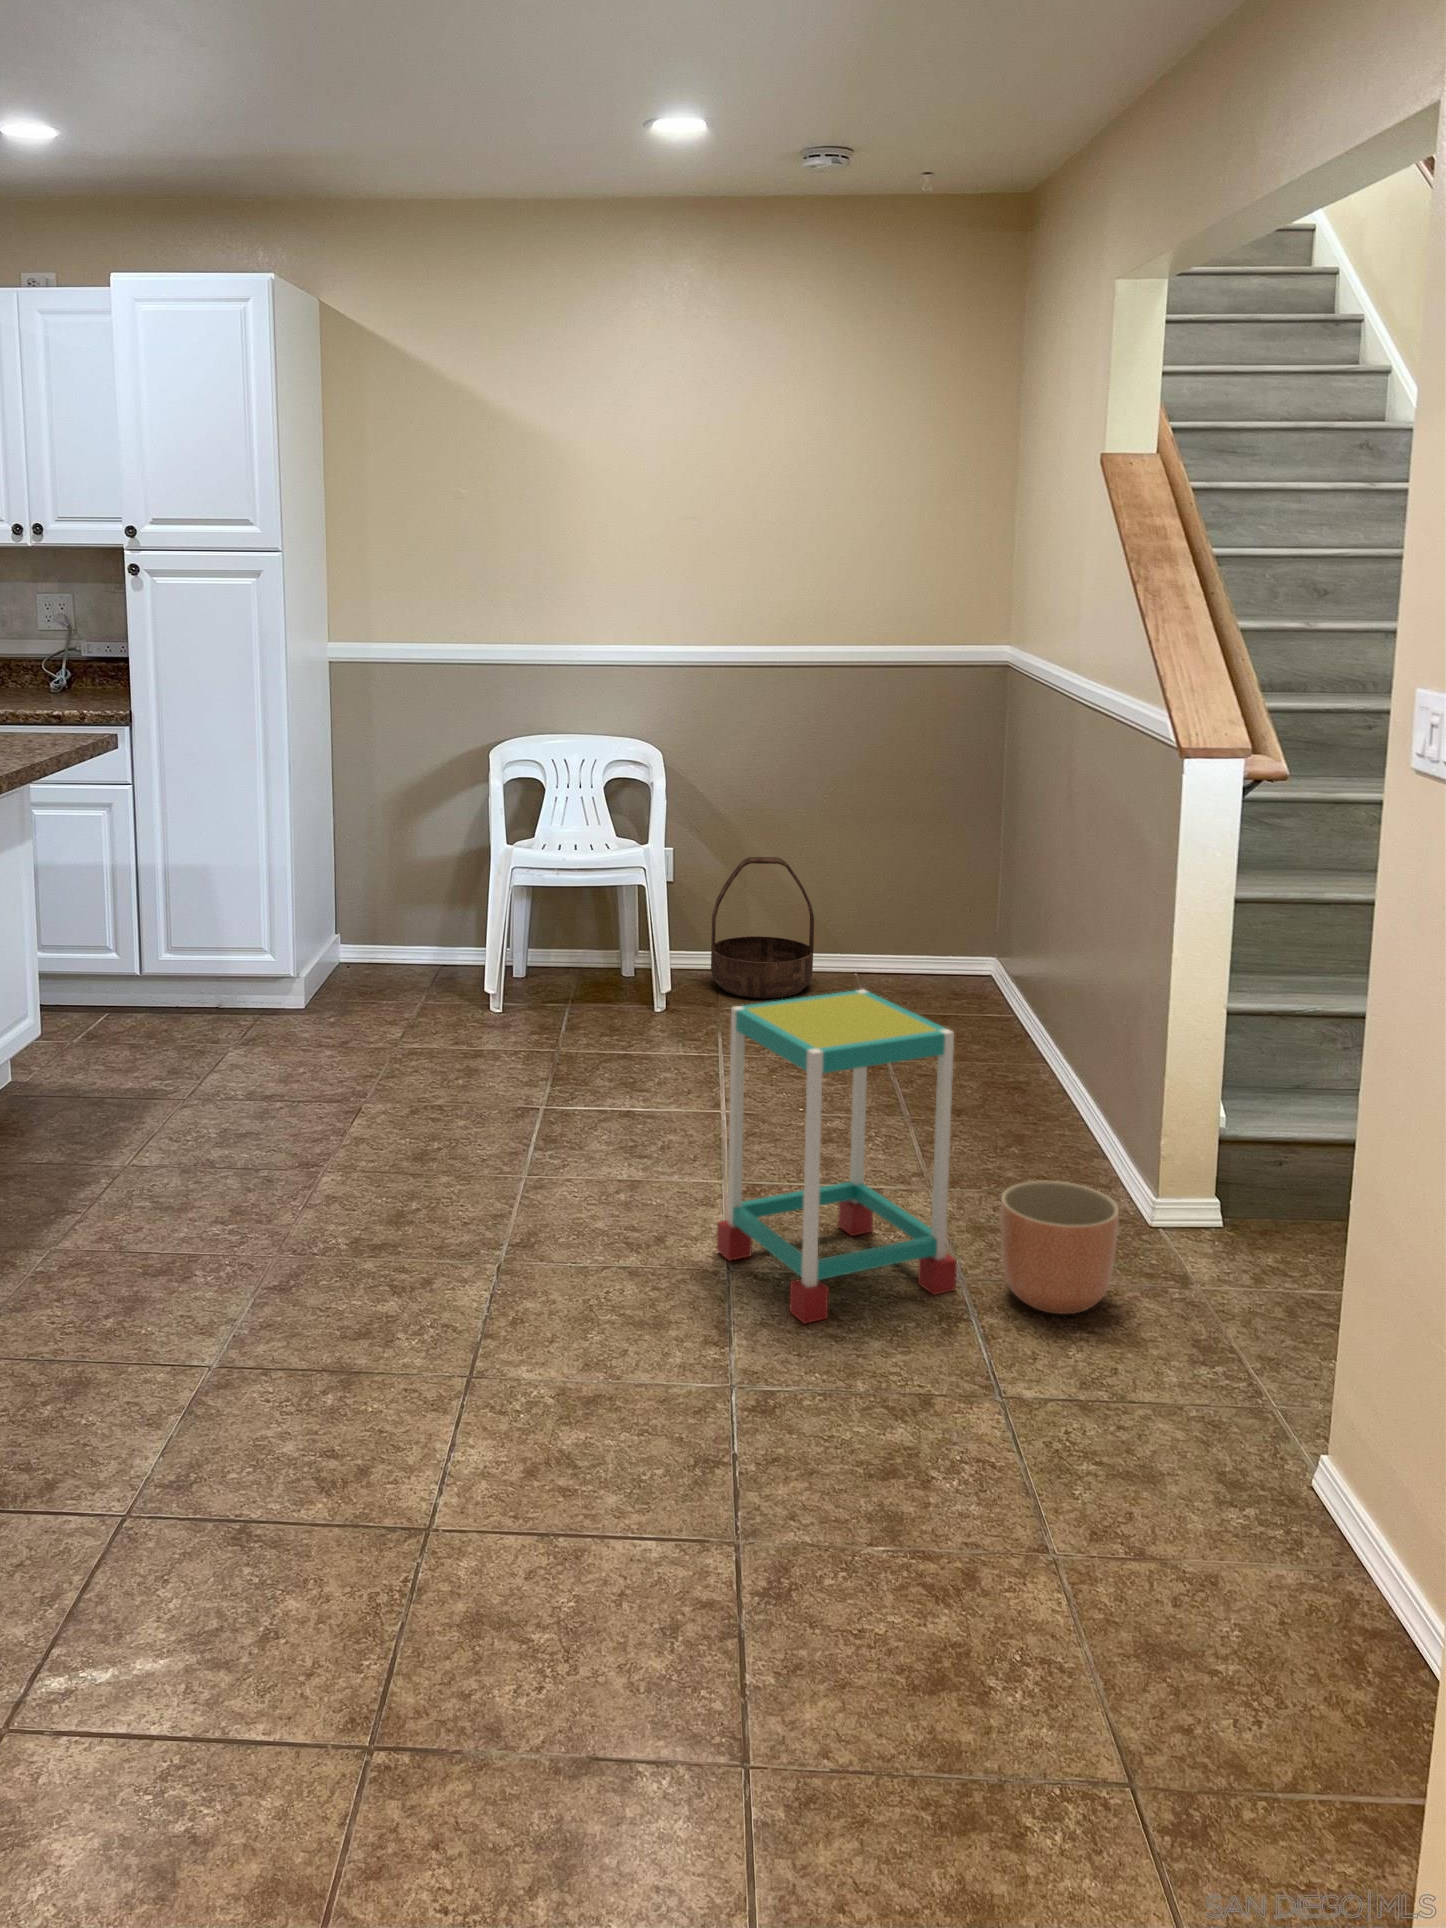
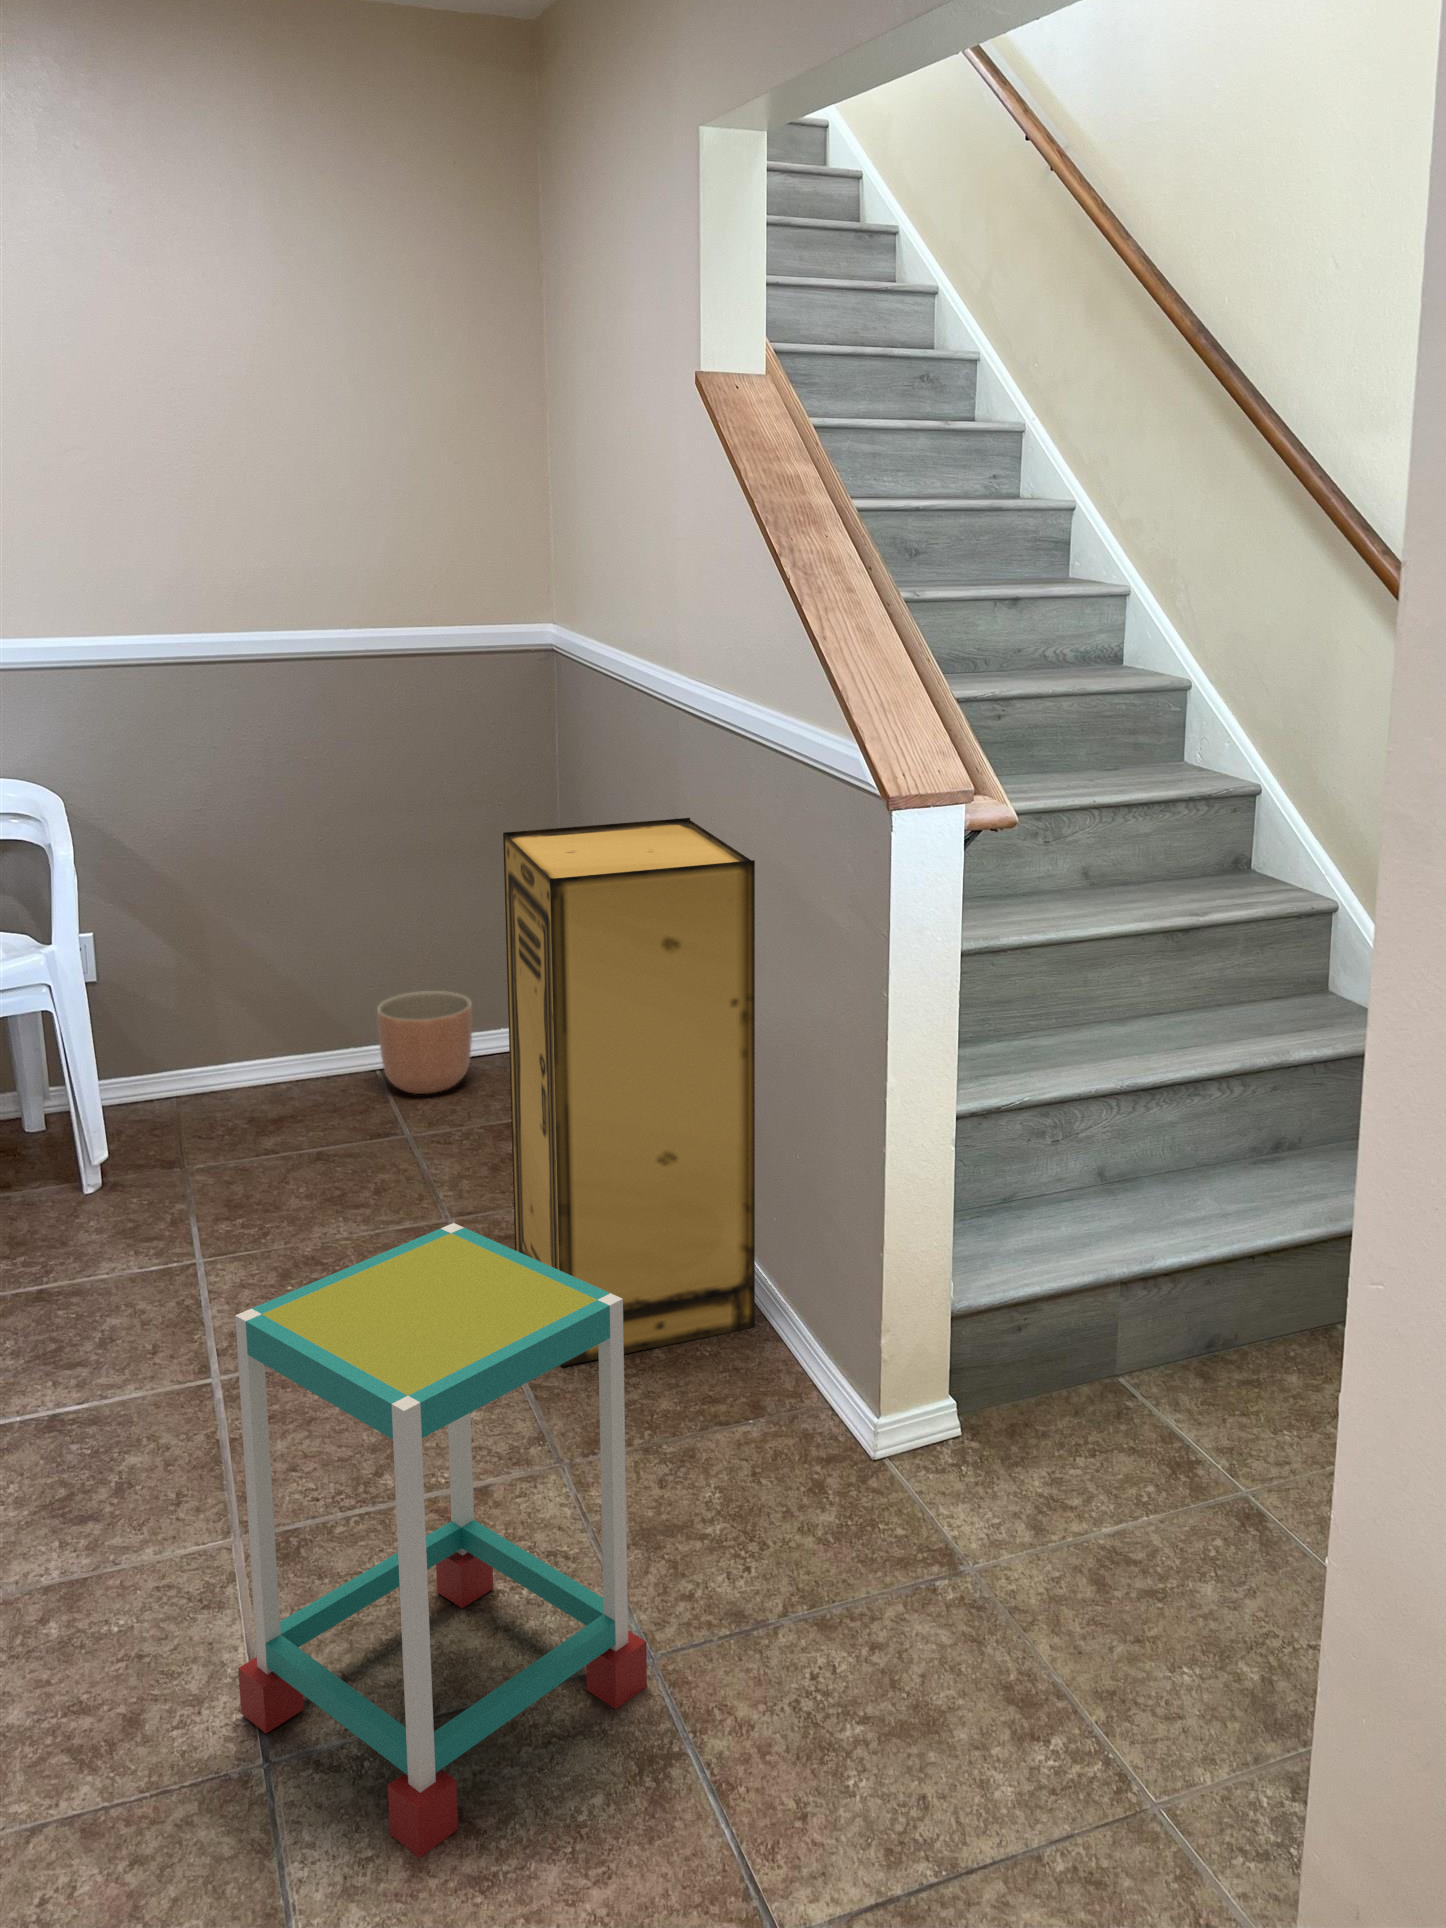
storage cabinet: none [927,776,1108,1146] -> present [503,818,755,1366]
basket: present [711,857,814,999] -> none [162,938,318,1144]
planter: present [1001,1181,1119,1314] -> present [377,991,472,1094]

